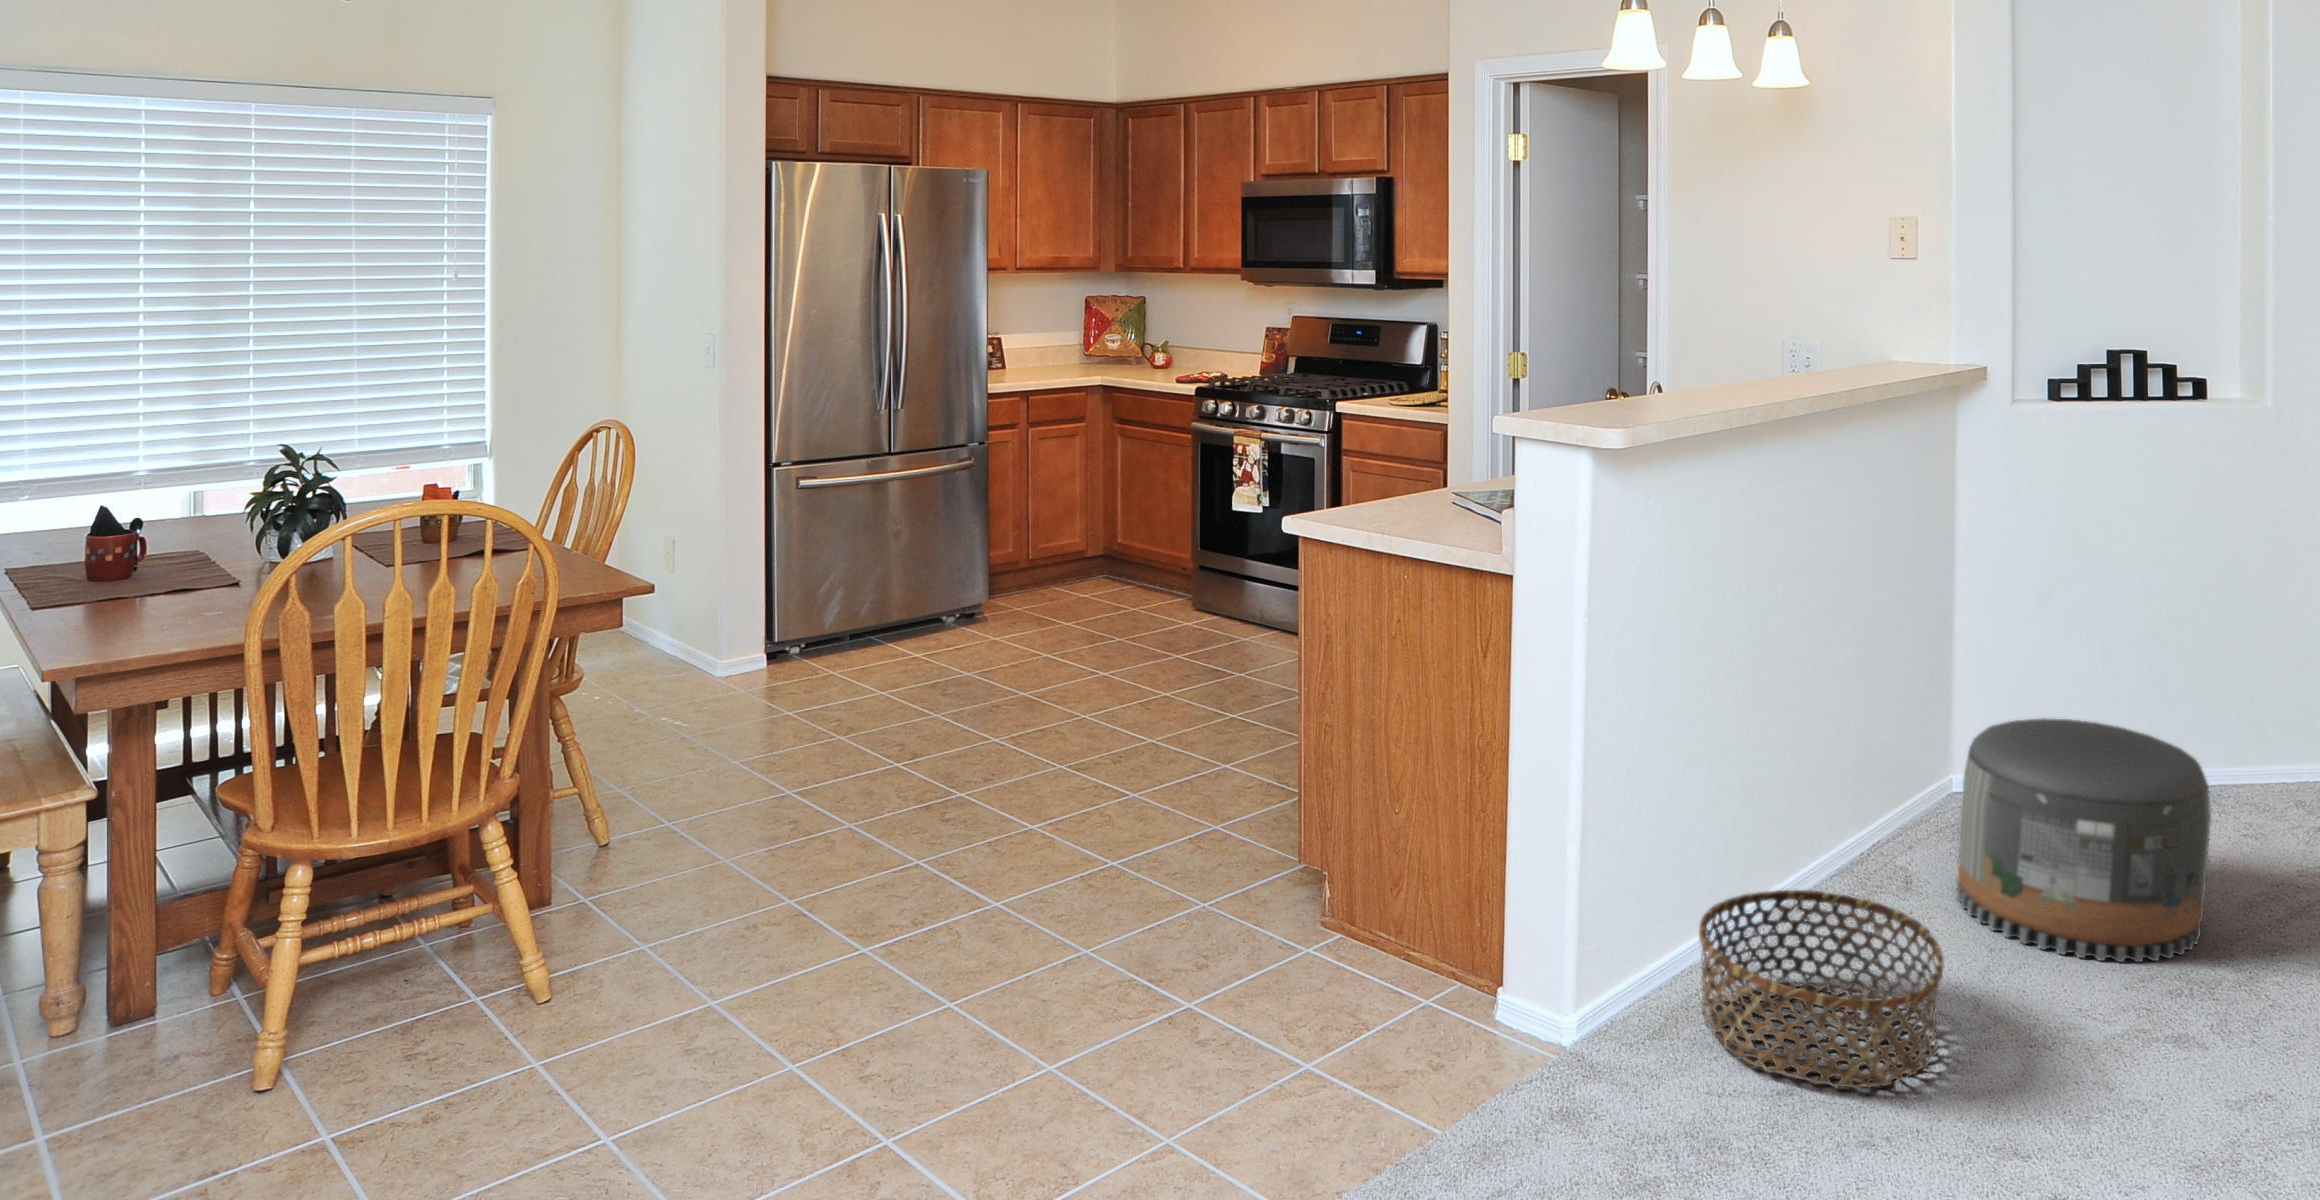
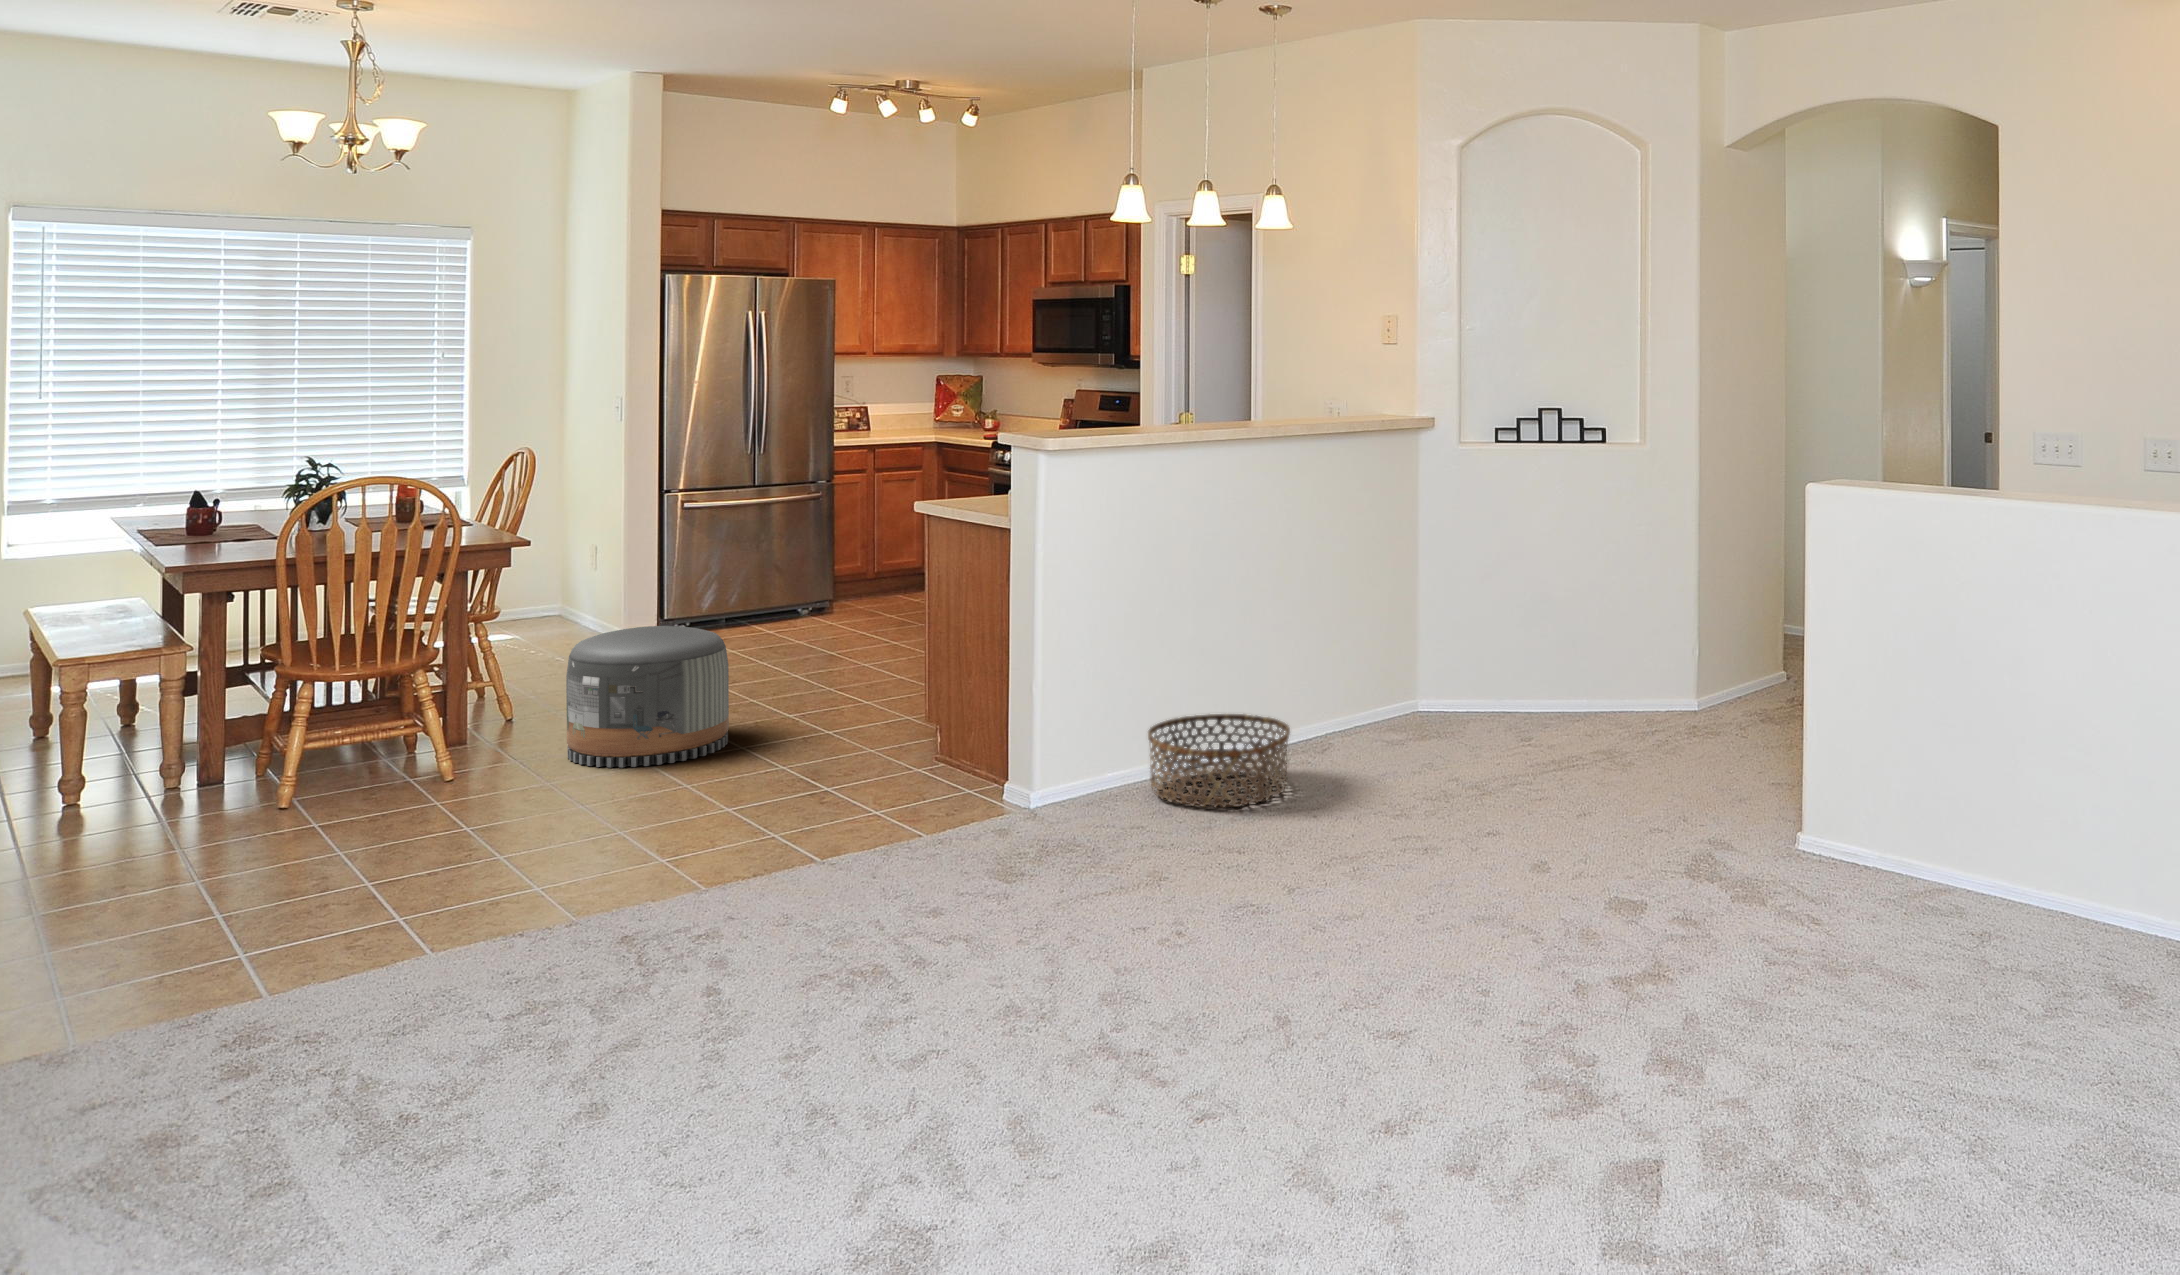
pouf: present [1957,718,2211,962] -> present [566,626,729,767]

